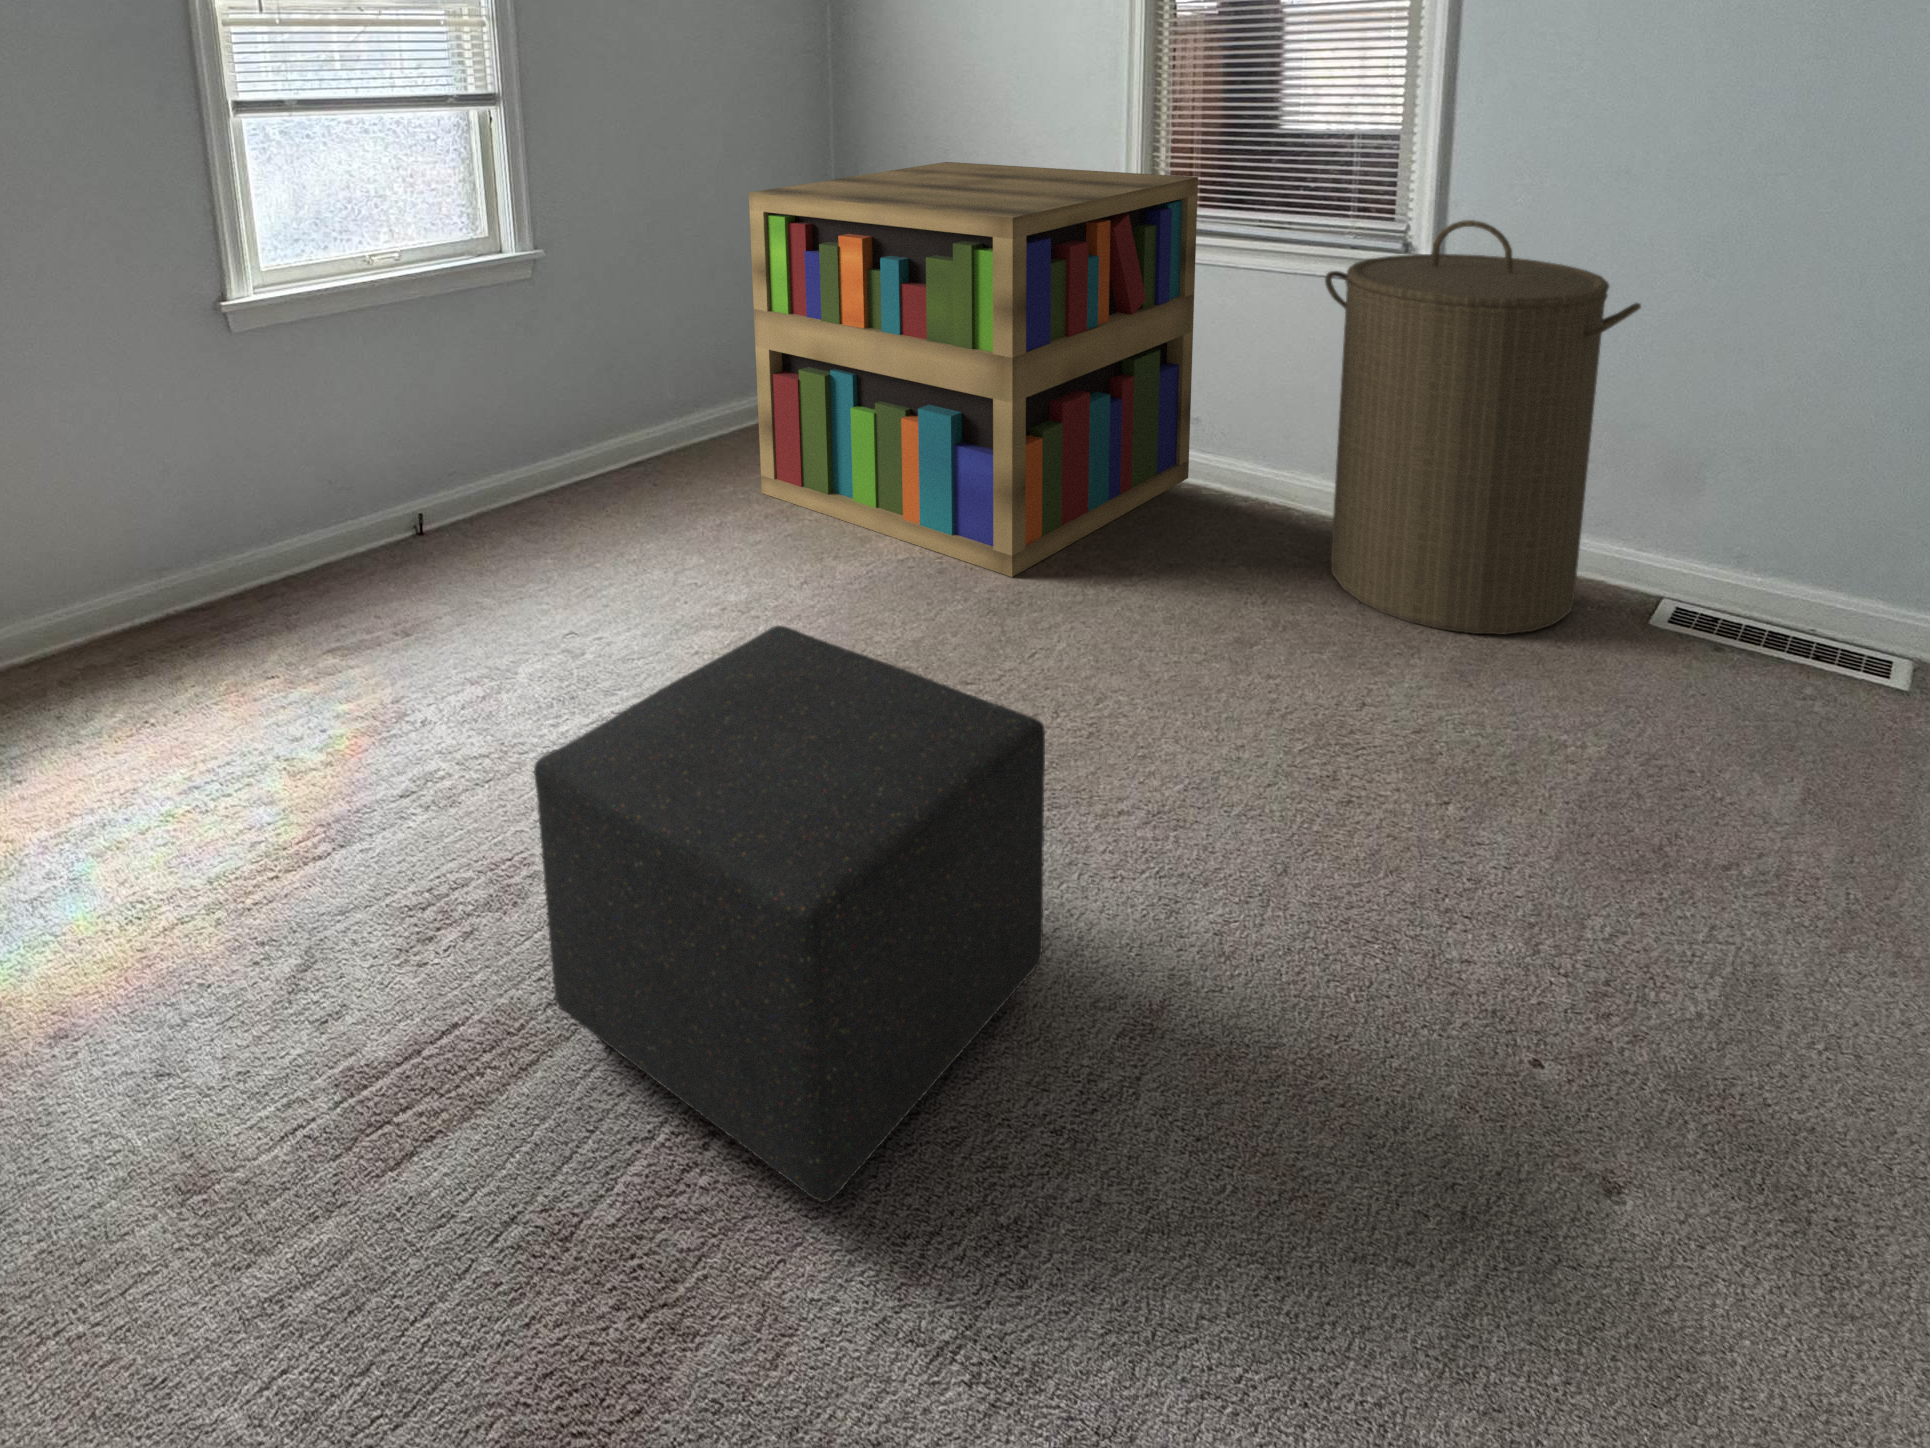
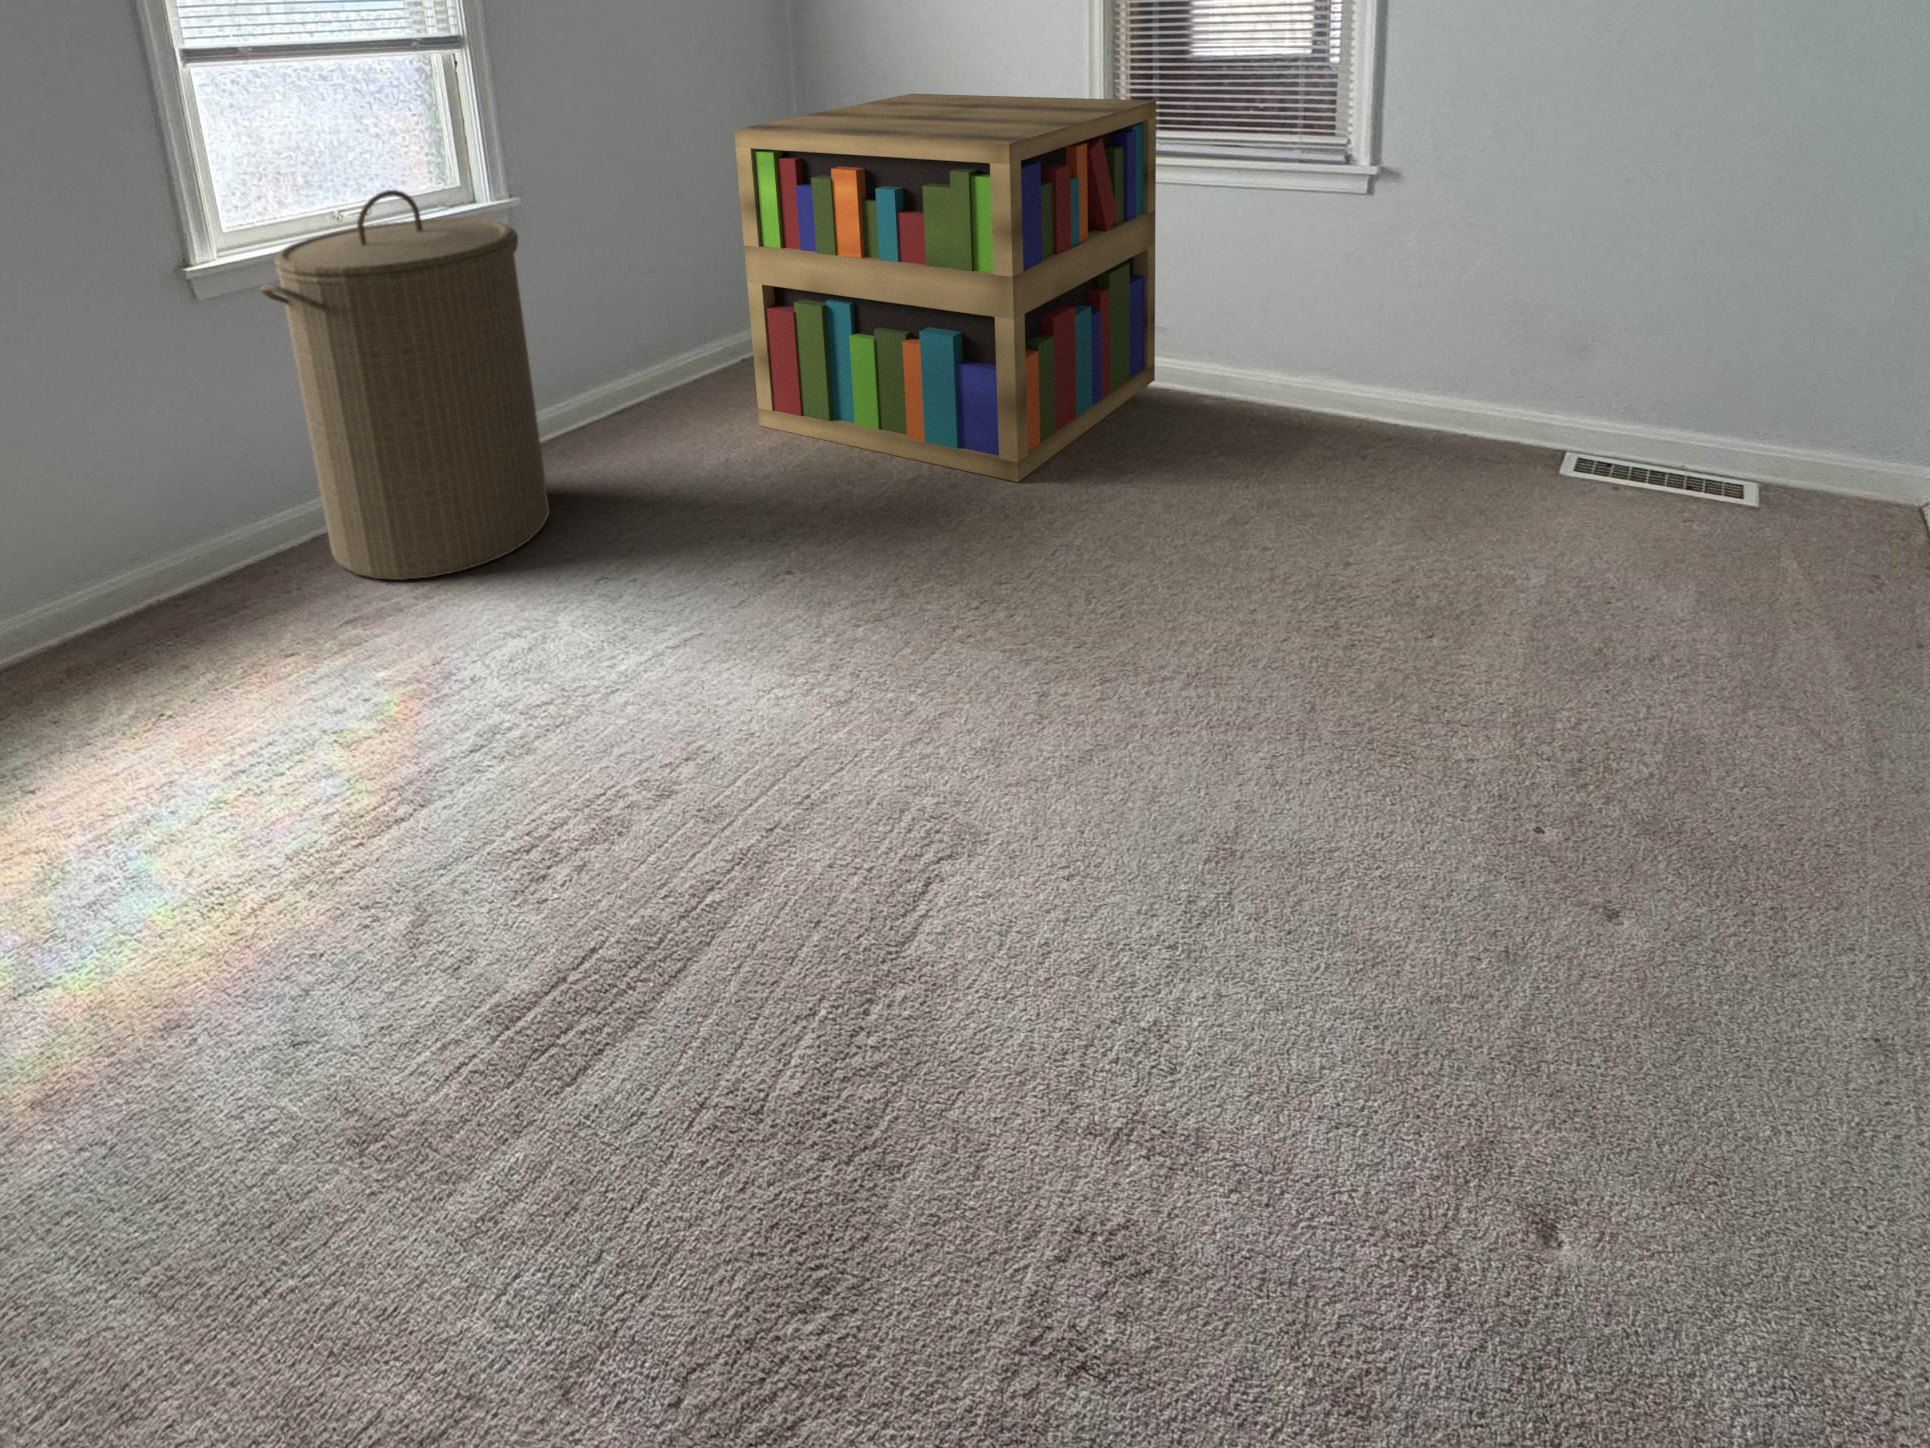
laundry hamper: present [1325,220,1641,634] -> present [261,190,549,580]
ottoman: present [534,626,1045,1203] -> none [669,538,1132,1037]

